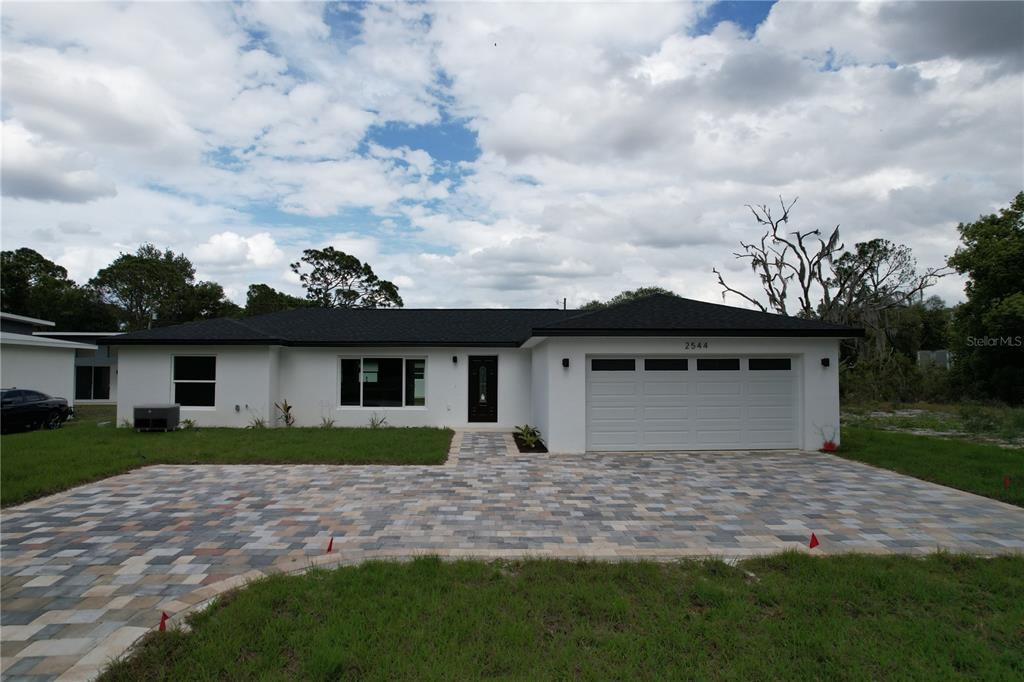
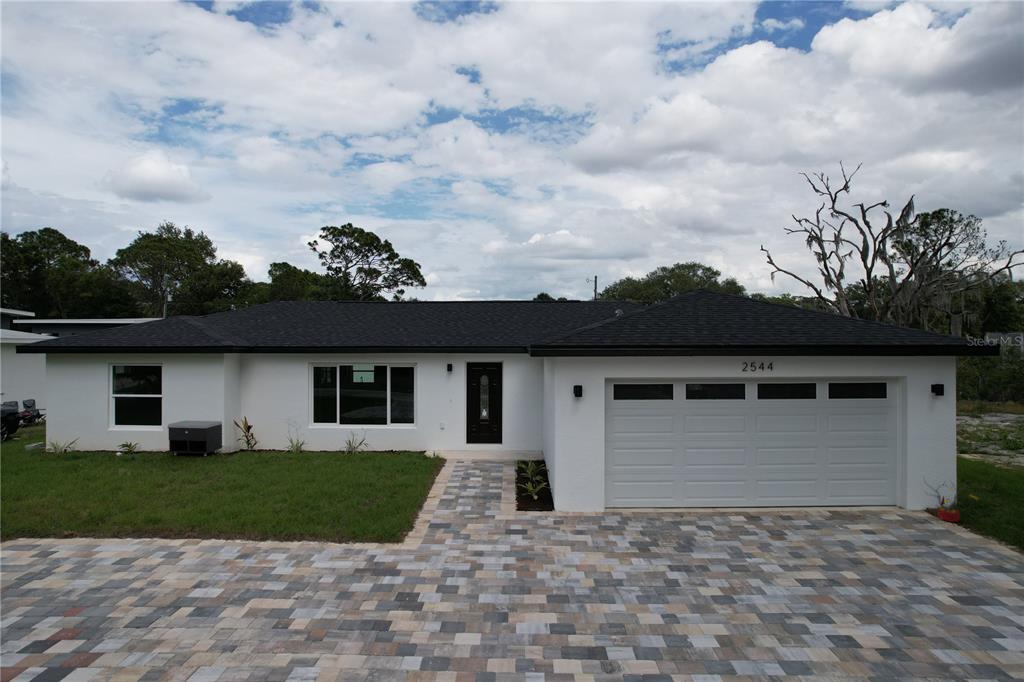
storage bench: present [133,404,180,431] -> present [168,421,222,456]

